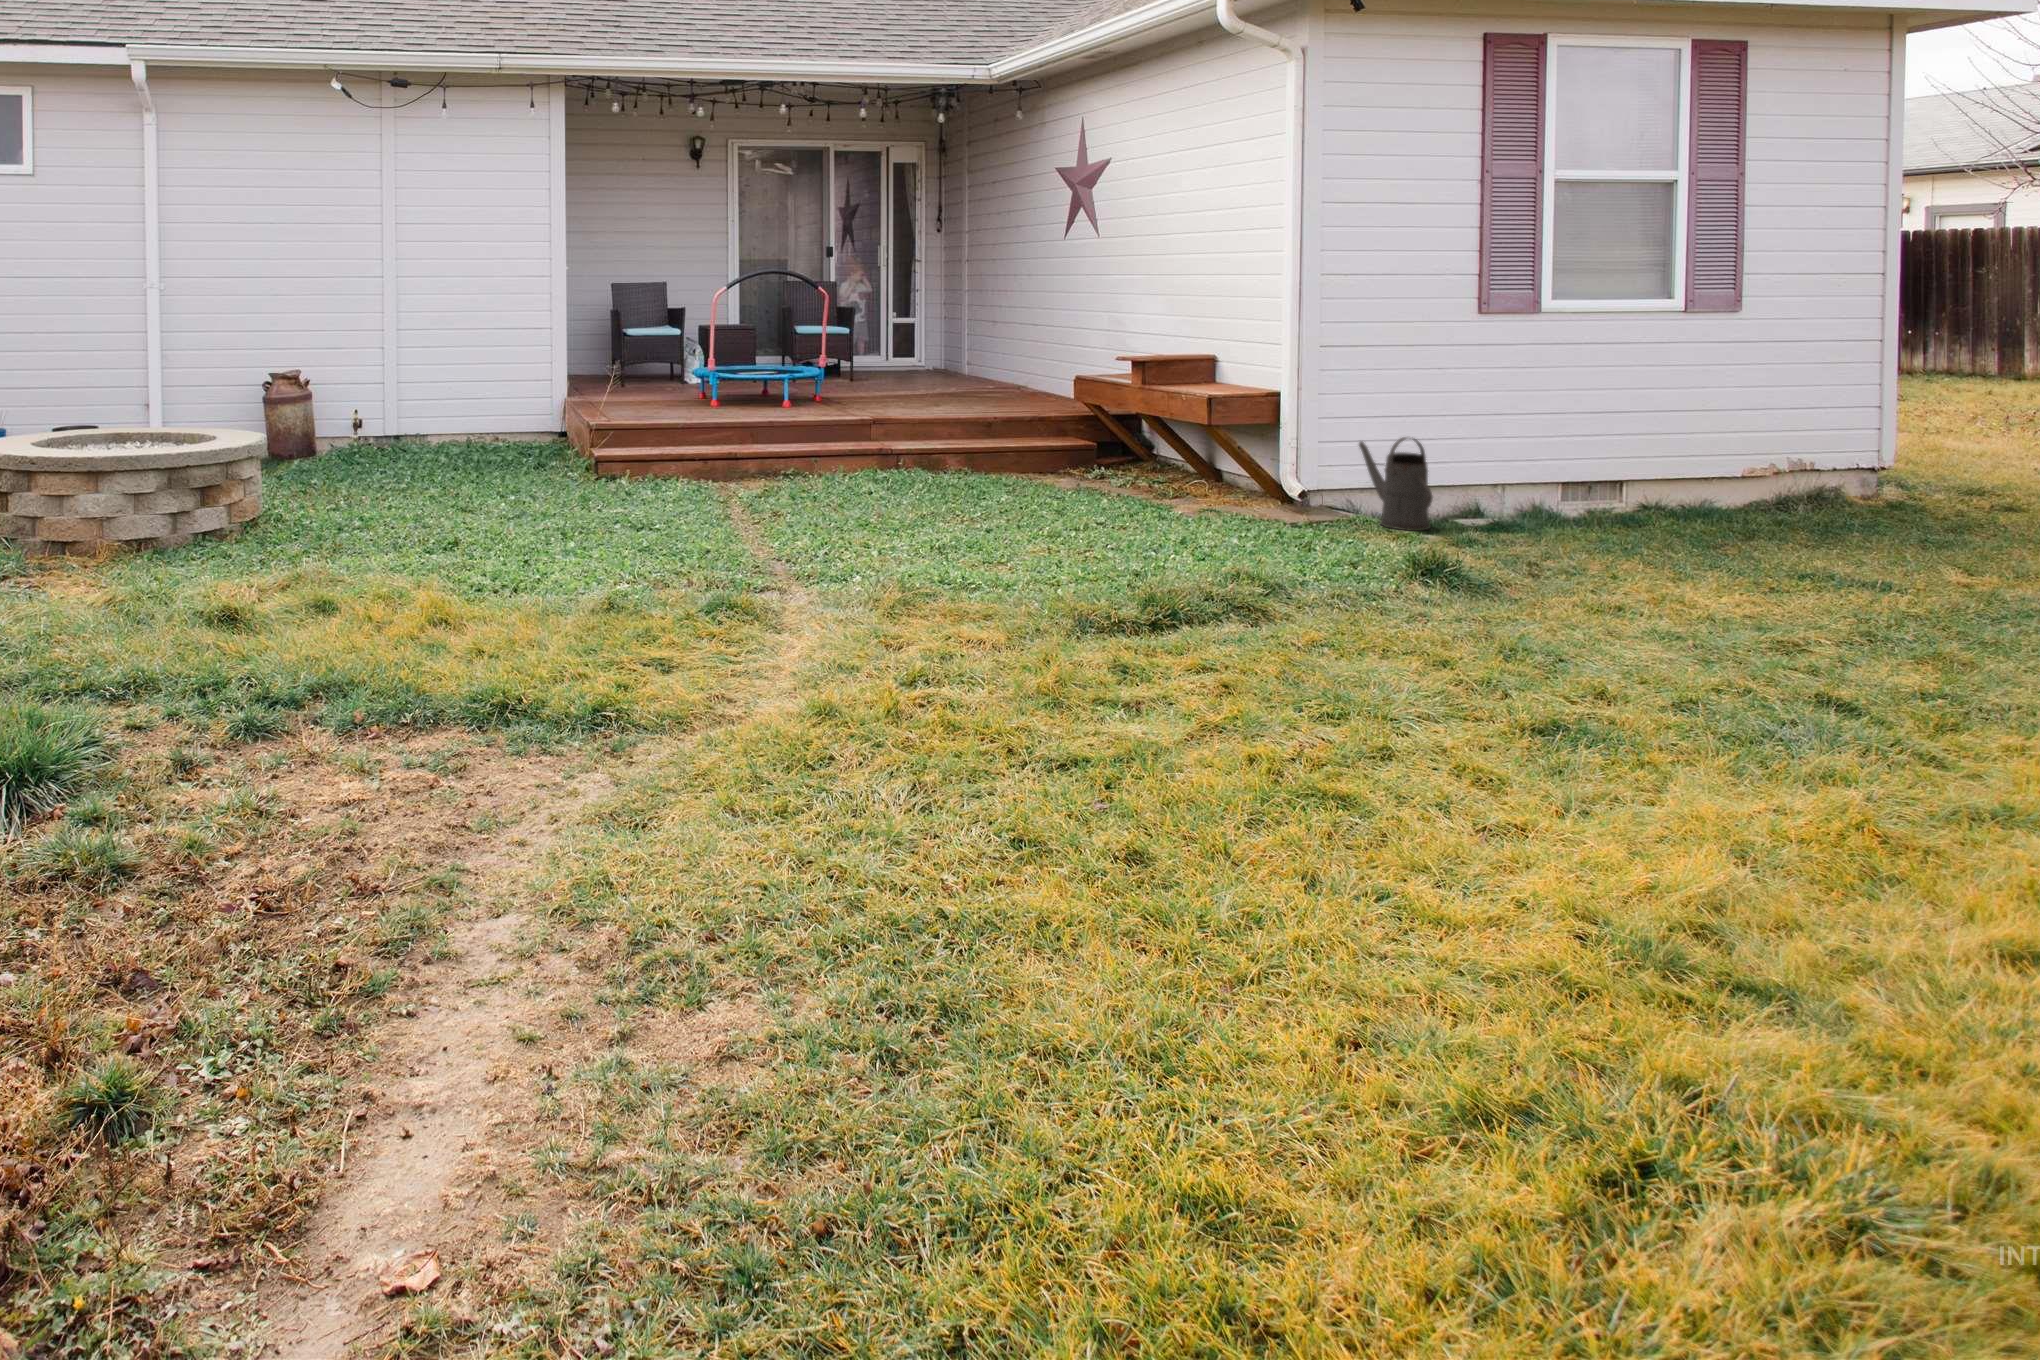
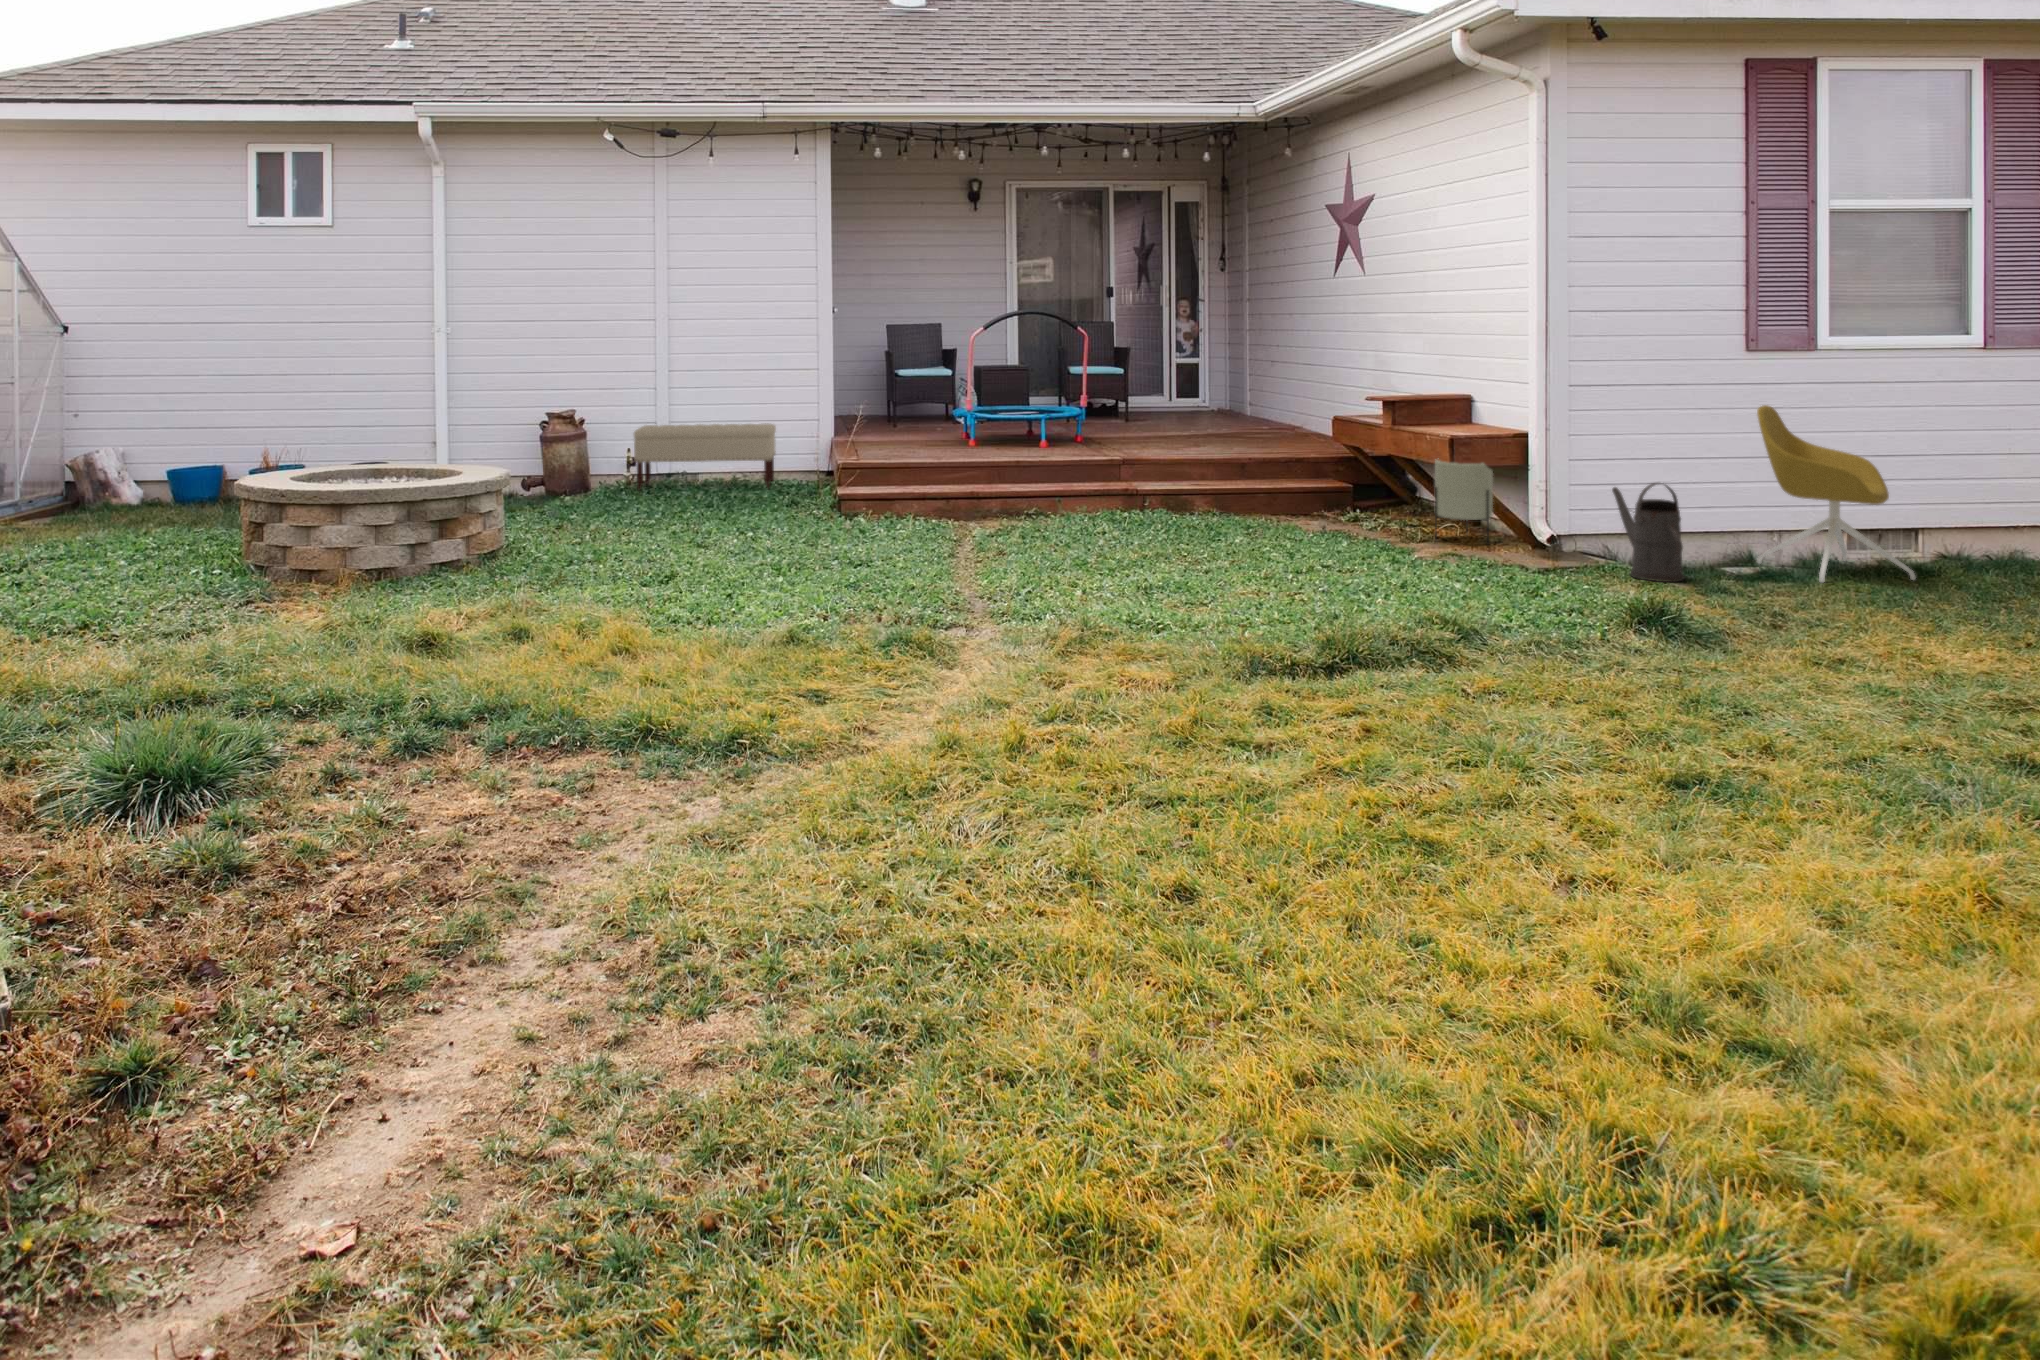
chair: none [1486,363,1631,529] -> present [1757,405,1915,582]
bench: none [370,384,515,453] -> present [634,423,776,490]
planter: none [1185,414,1241,498] -> present [1435,458,1493,543]

